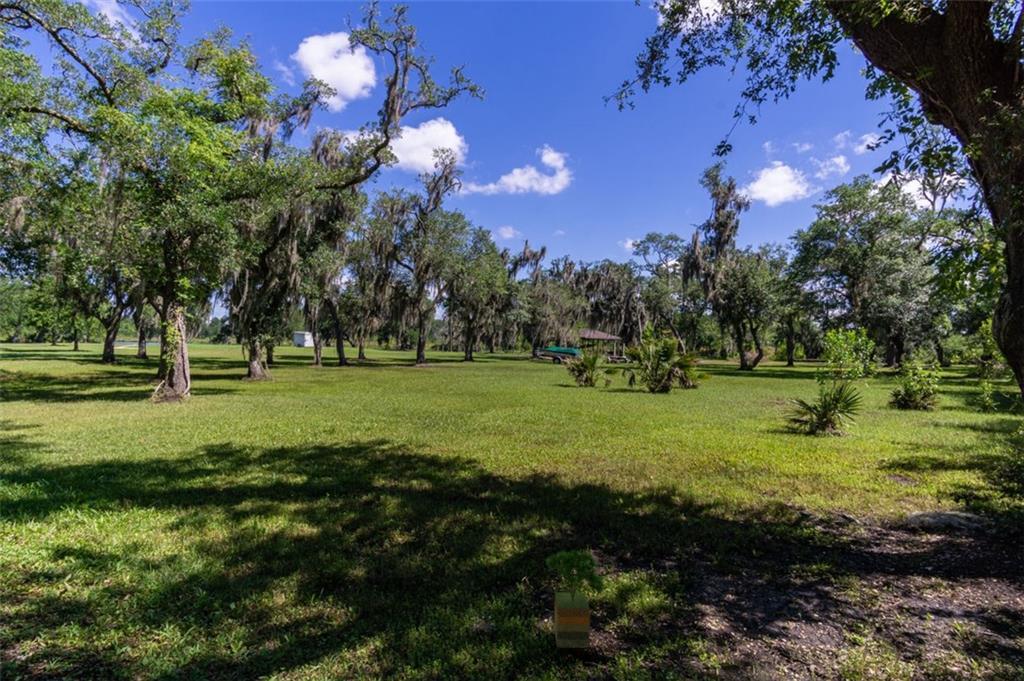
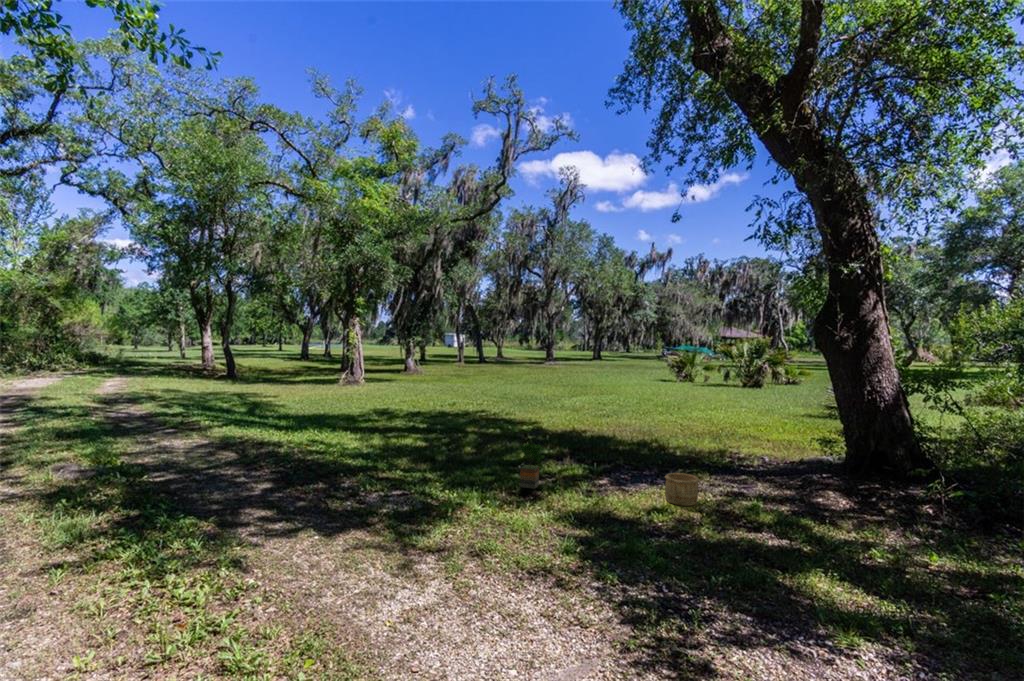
wooden bucket: none [826,585,900,660] -> present [665,473,699,506]

